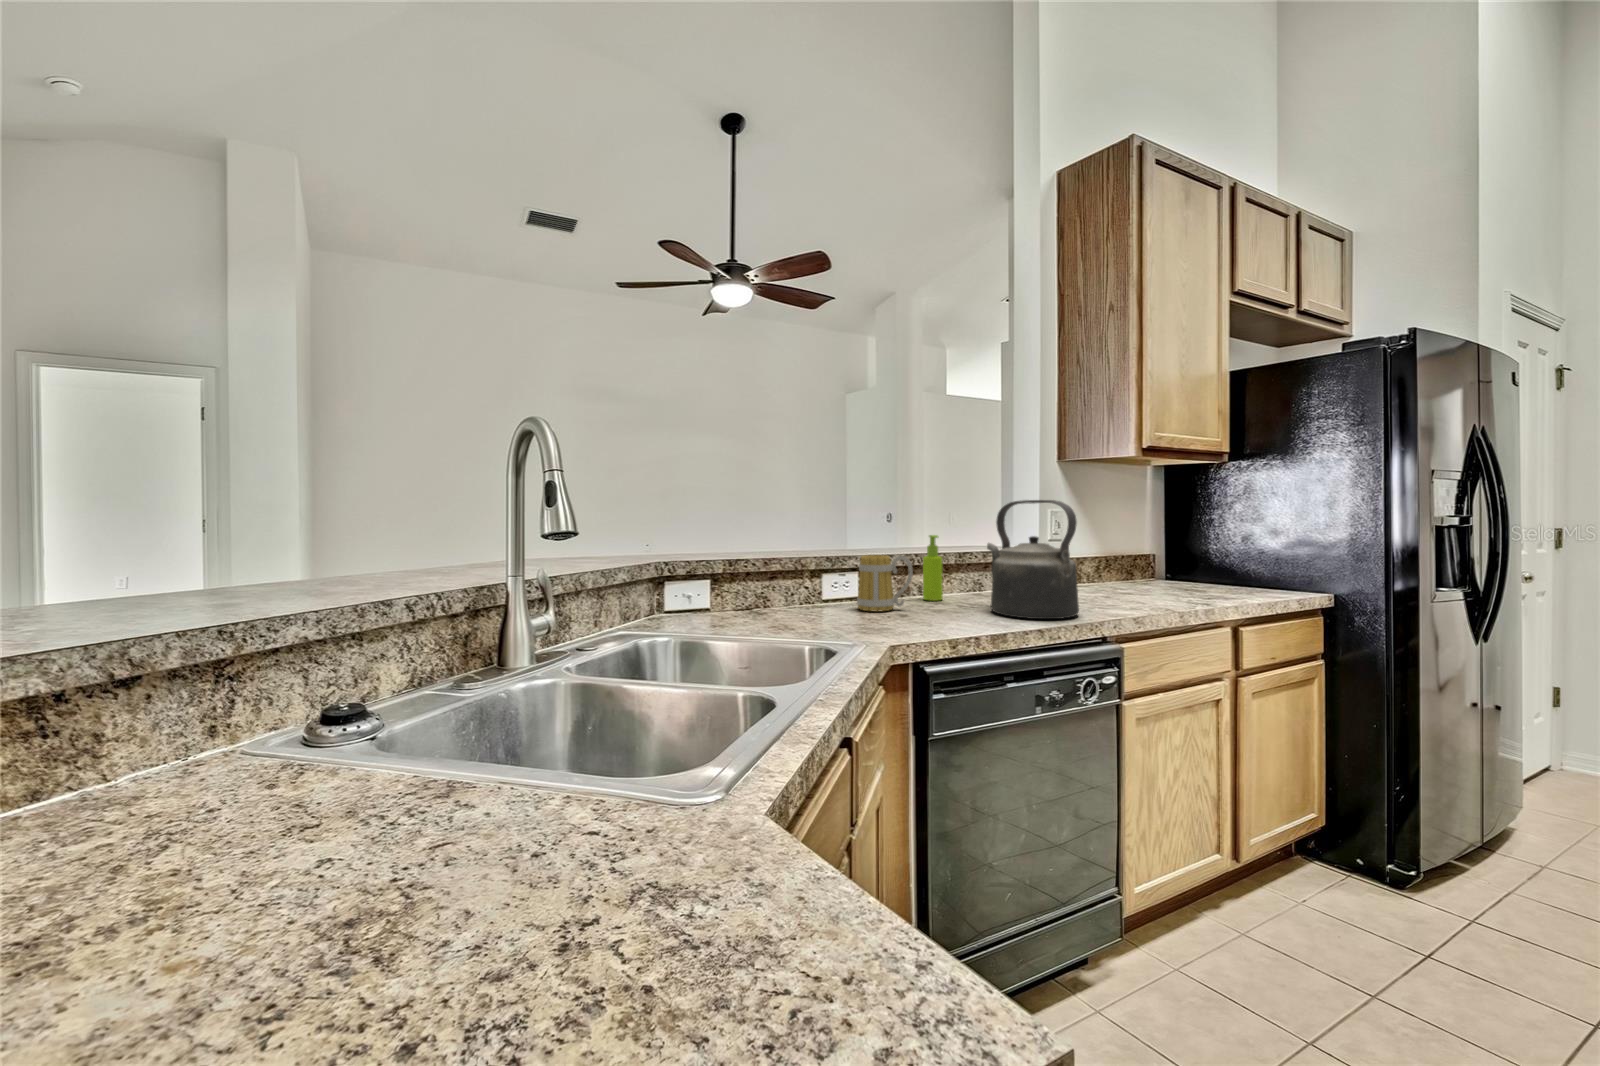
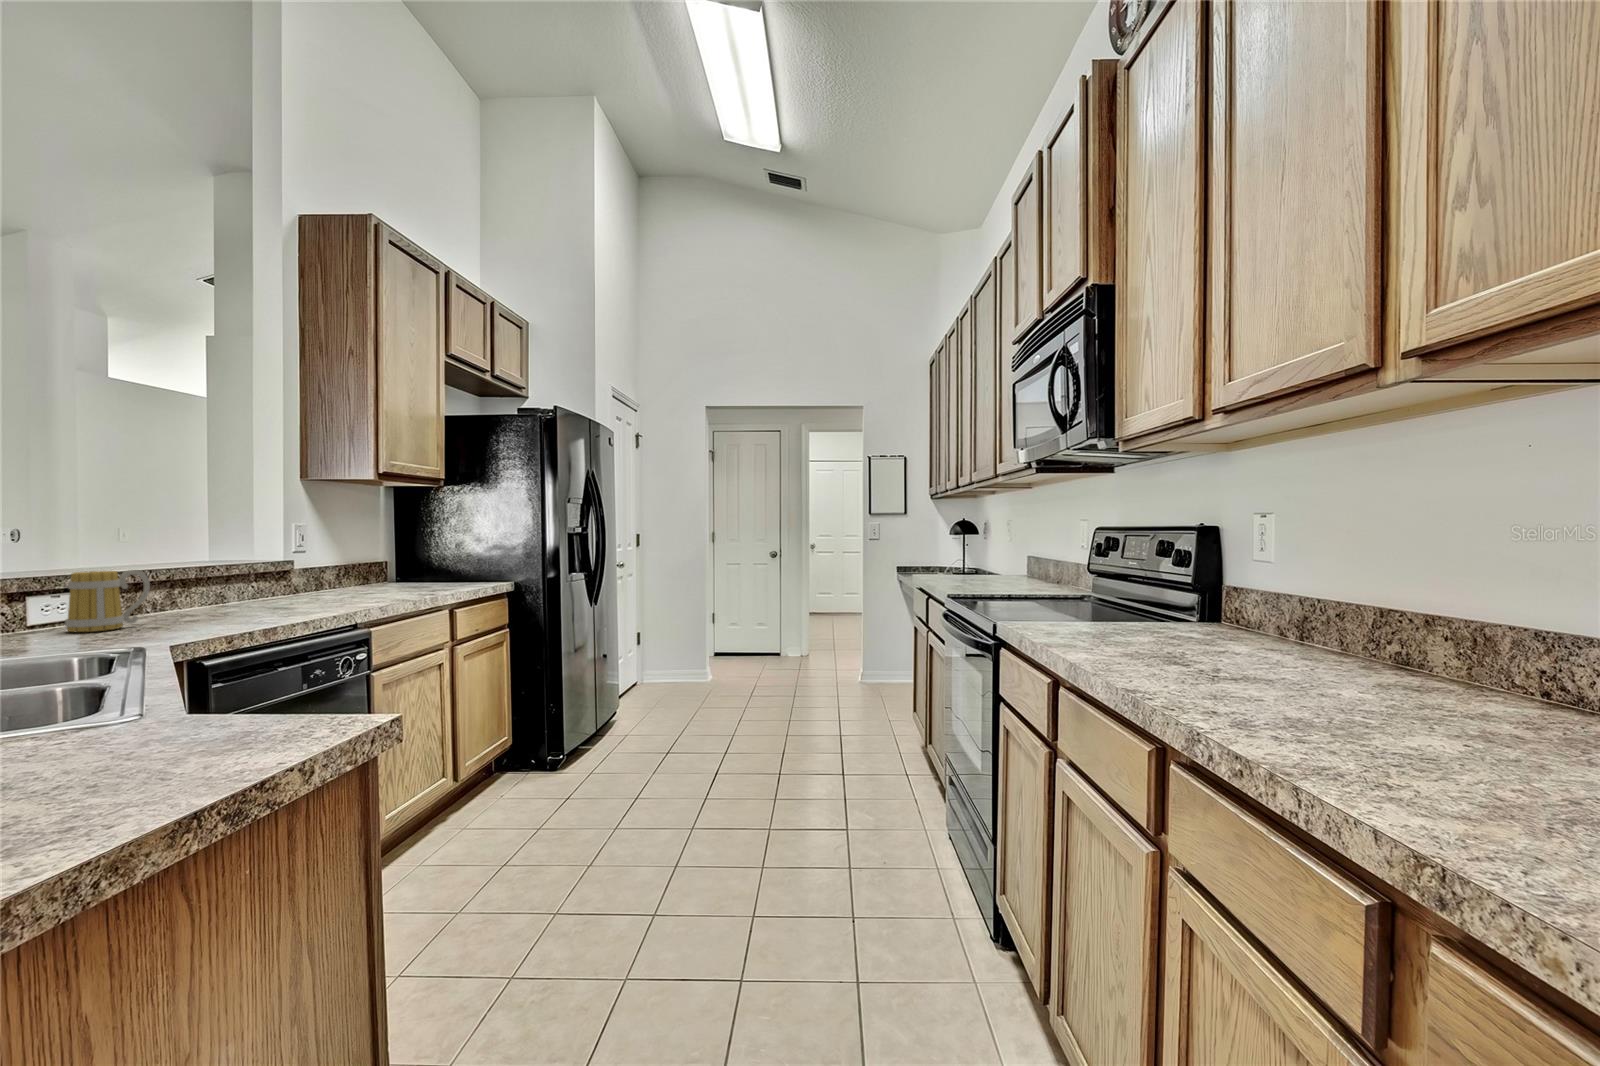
kettle: present [987,500,1079,619] -> none [237,515,336,617]
soap dispenser: present [923,535,943,601] -> none [150,548,178,617]

